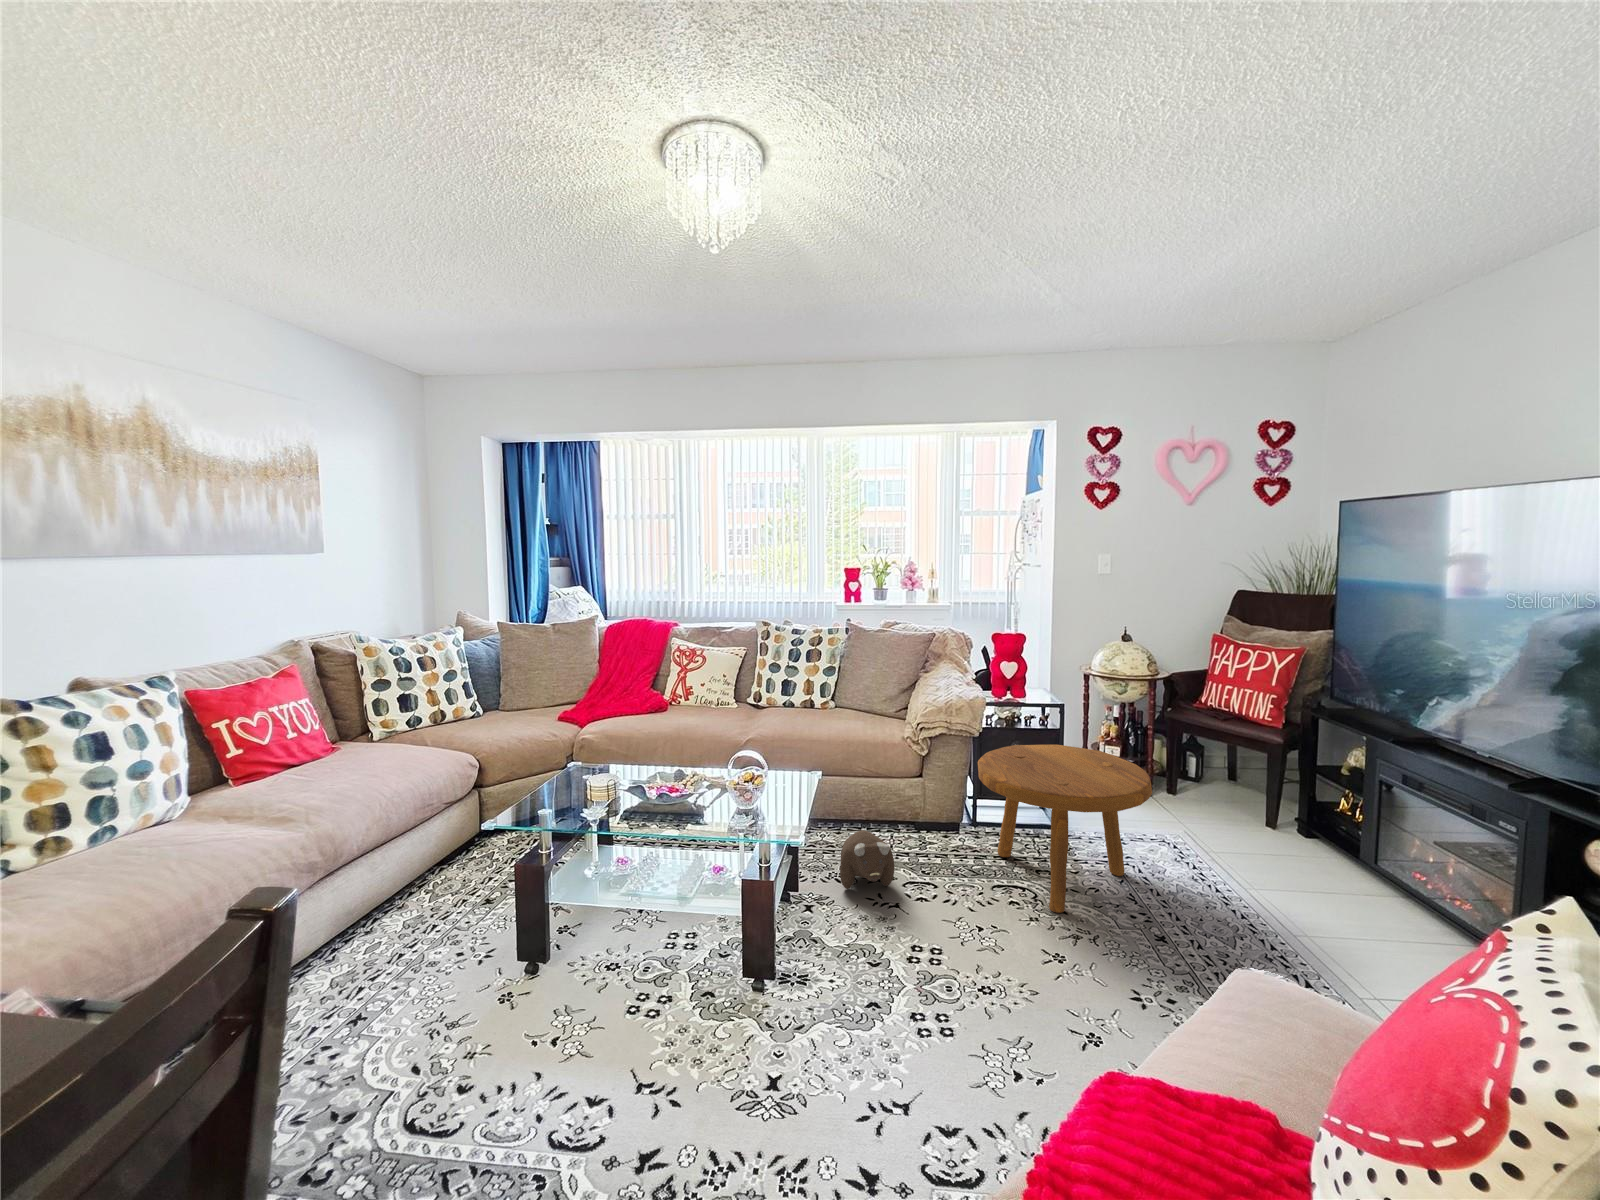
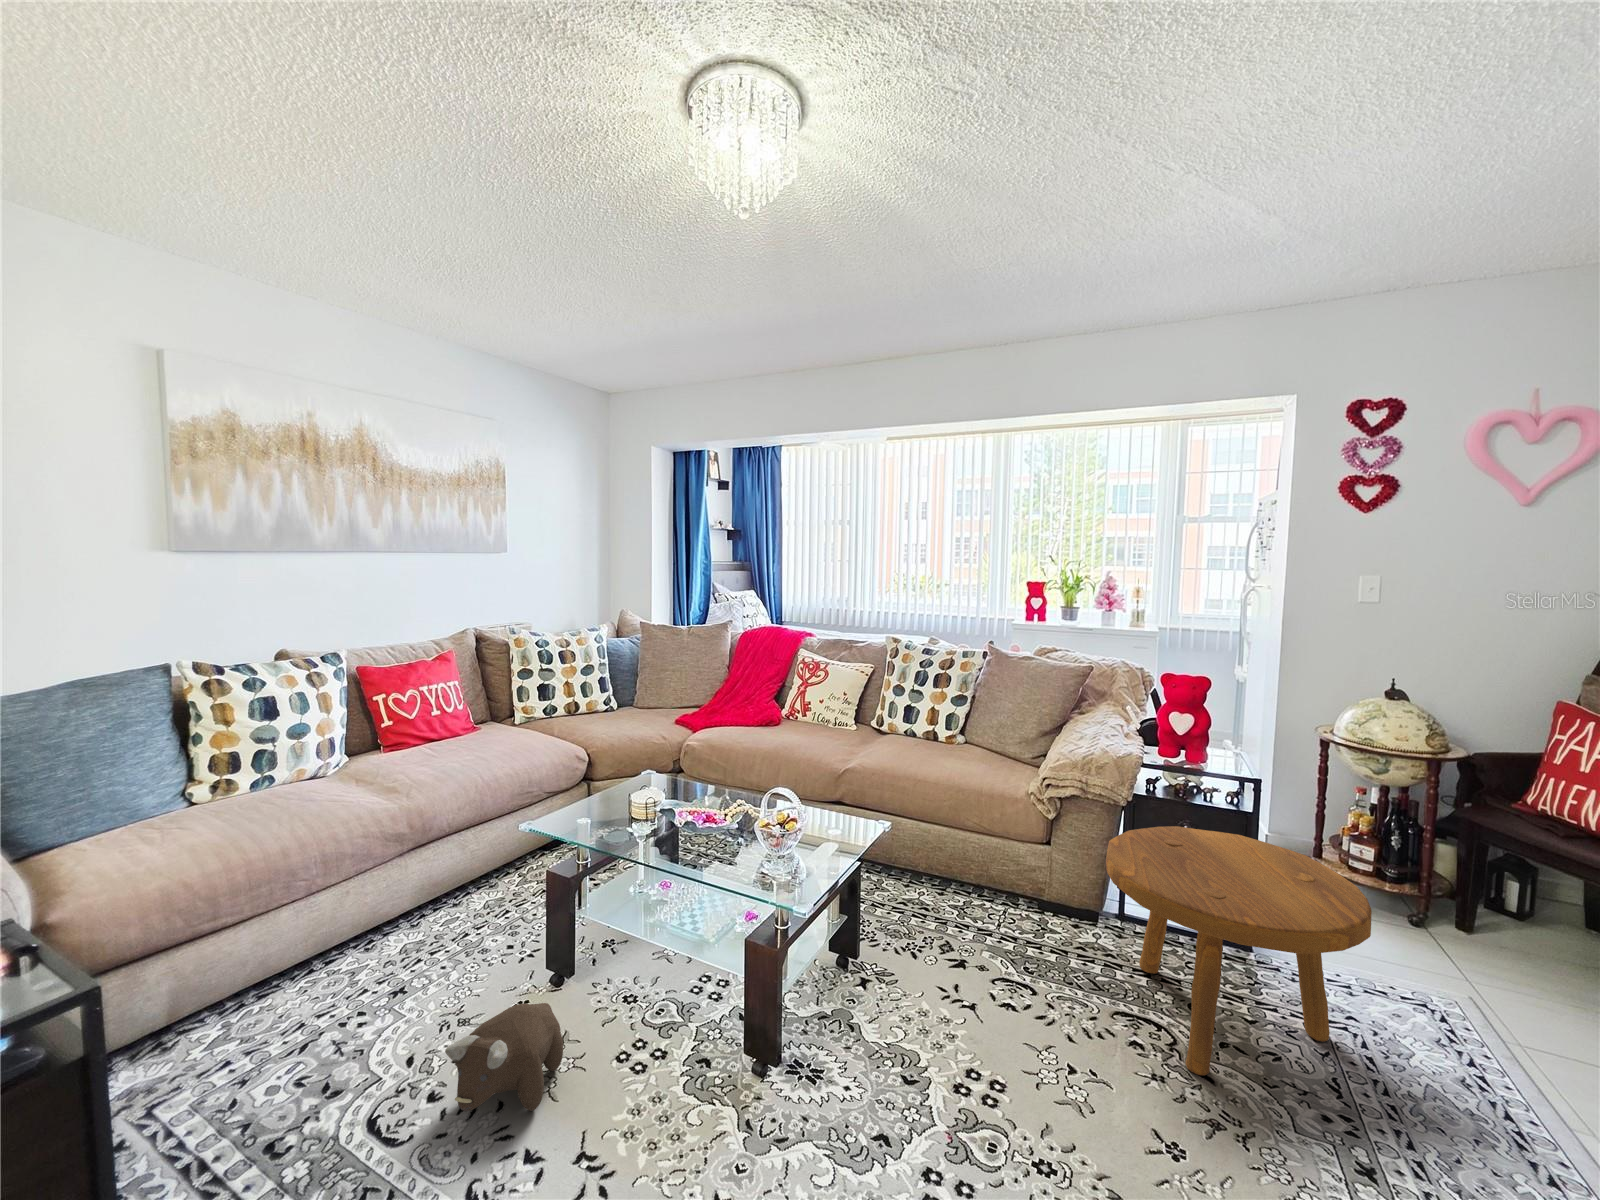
plush toy: present [840,830,895,889] -> present [445,1003,563,1111]

